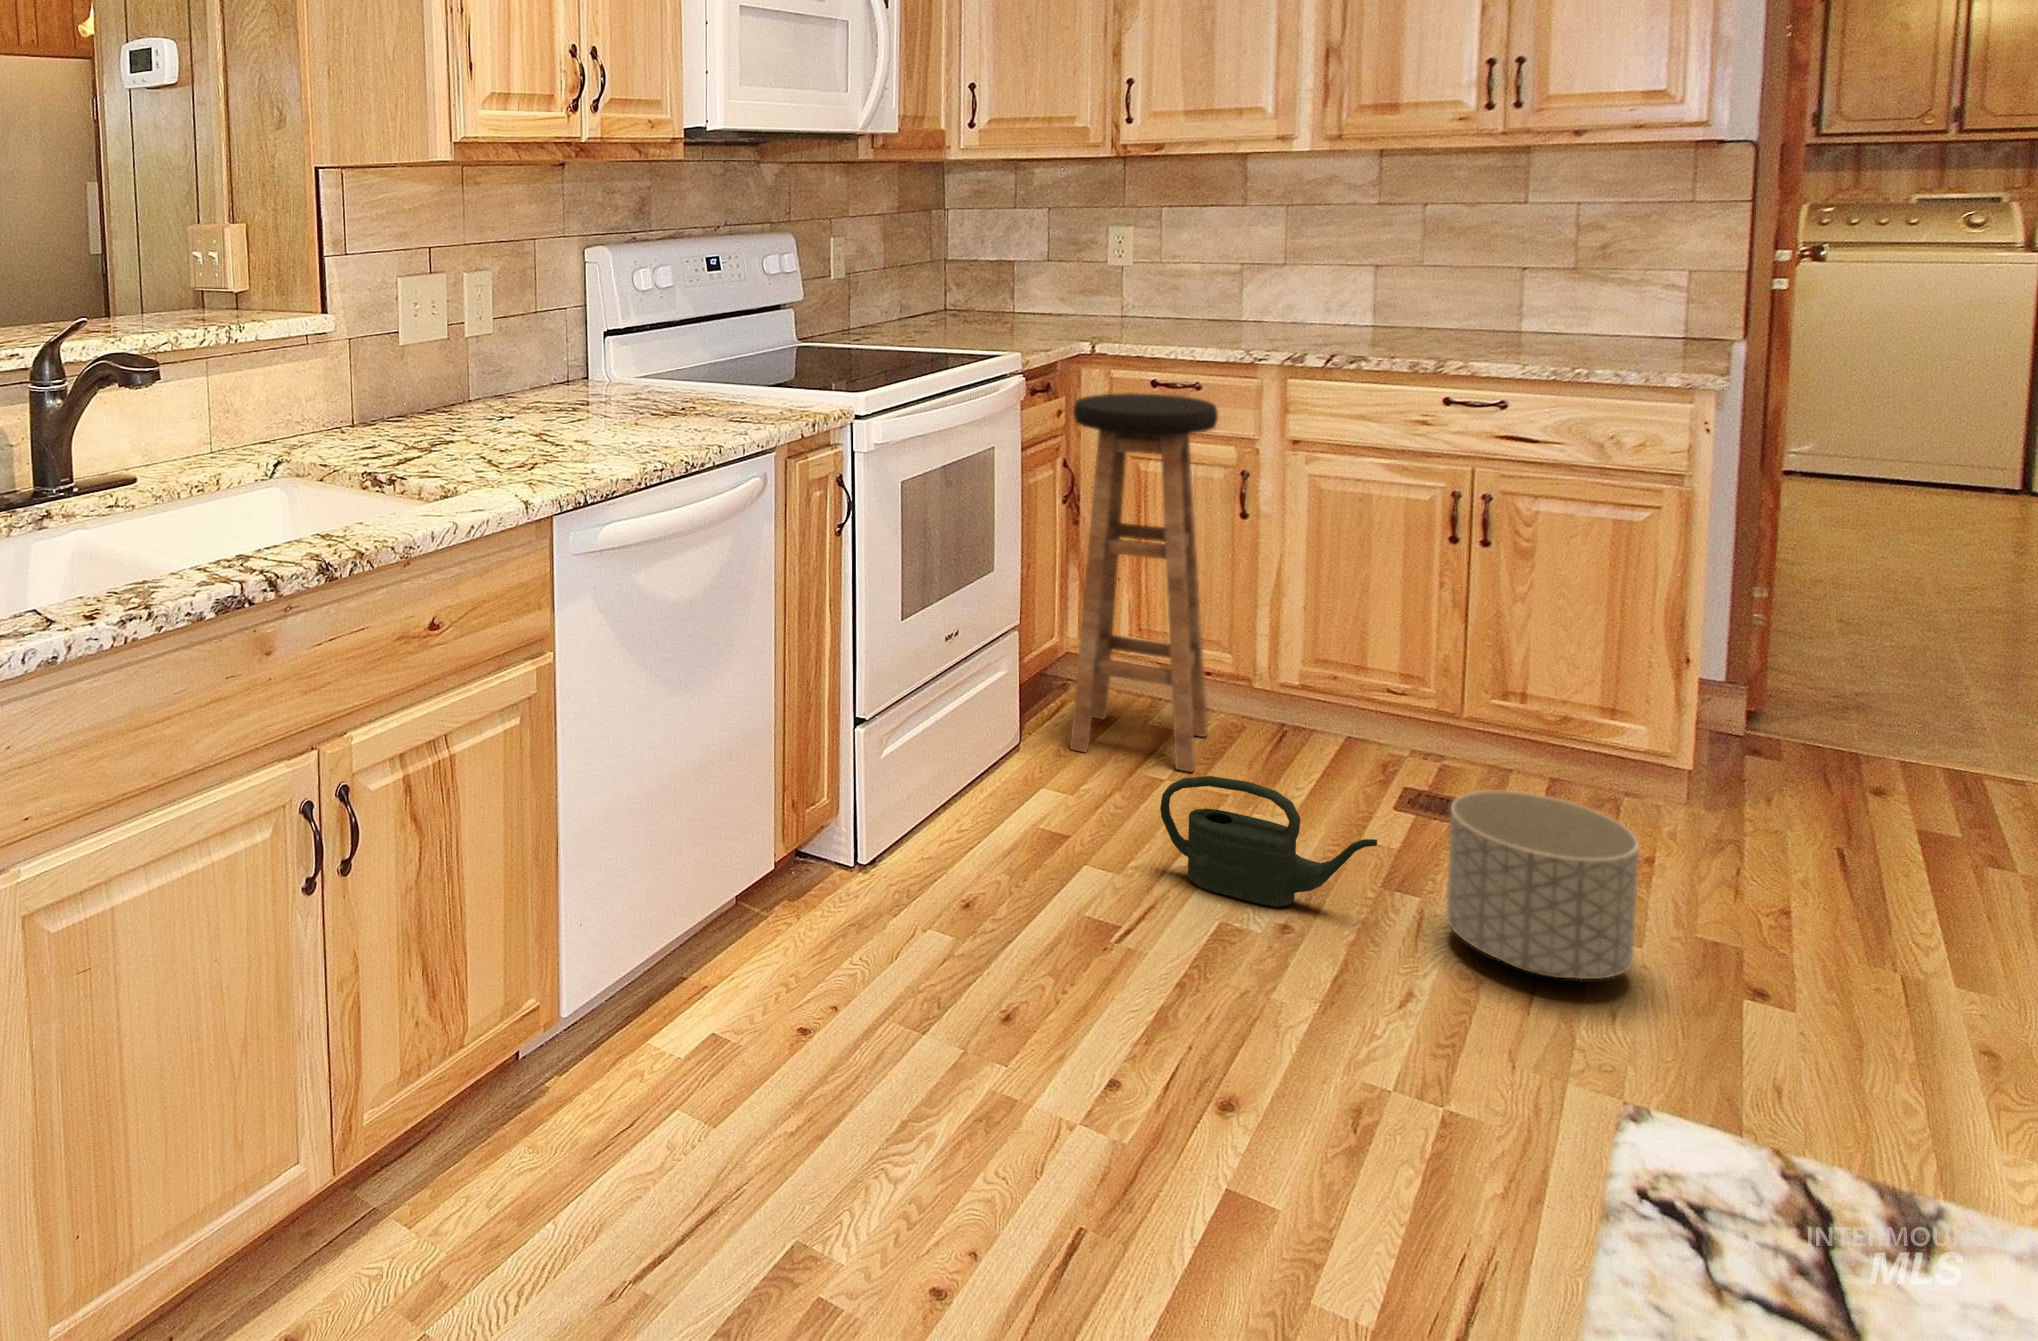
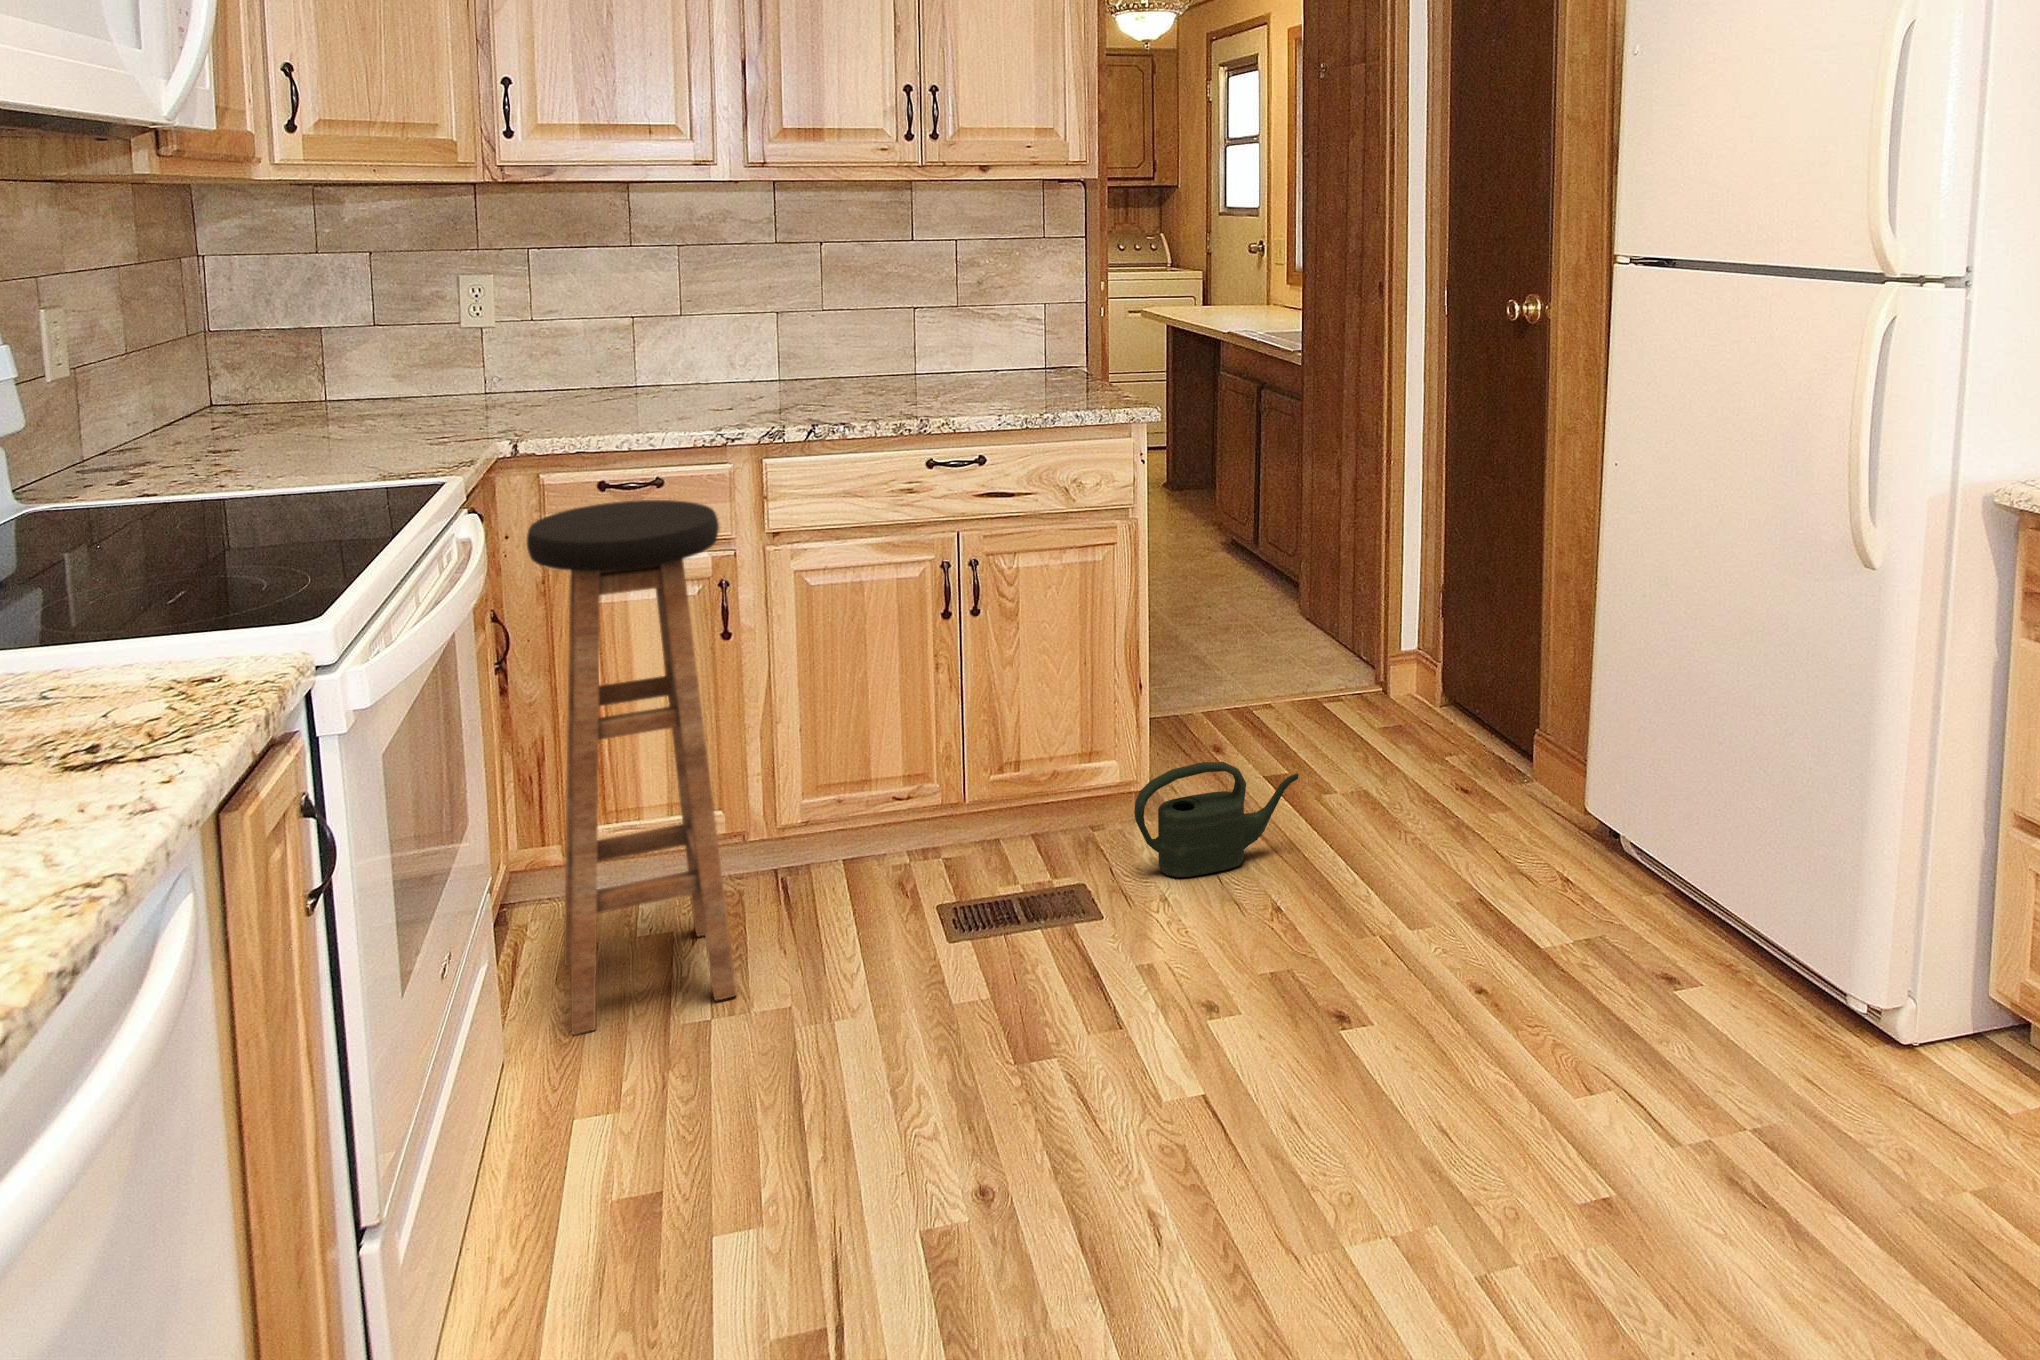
watering can: present [1160,776,1377,907] -> present [1134,762,1298,877]
planter: present [1447,791,1639,979] -> none [1098,887,1265,1106]

